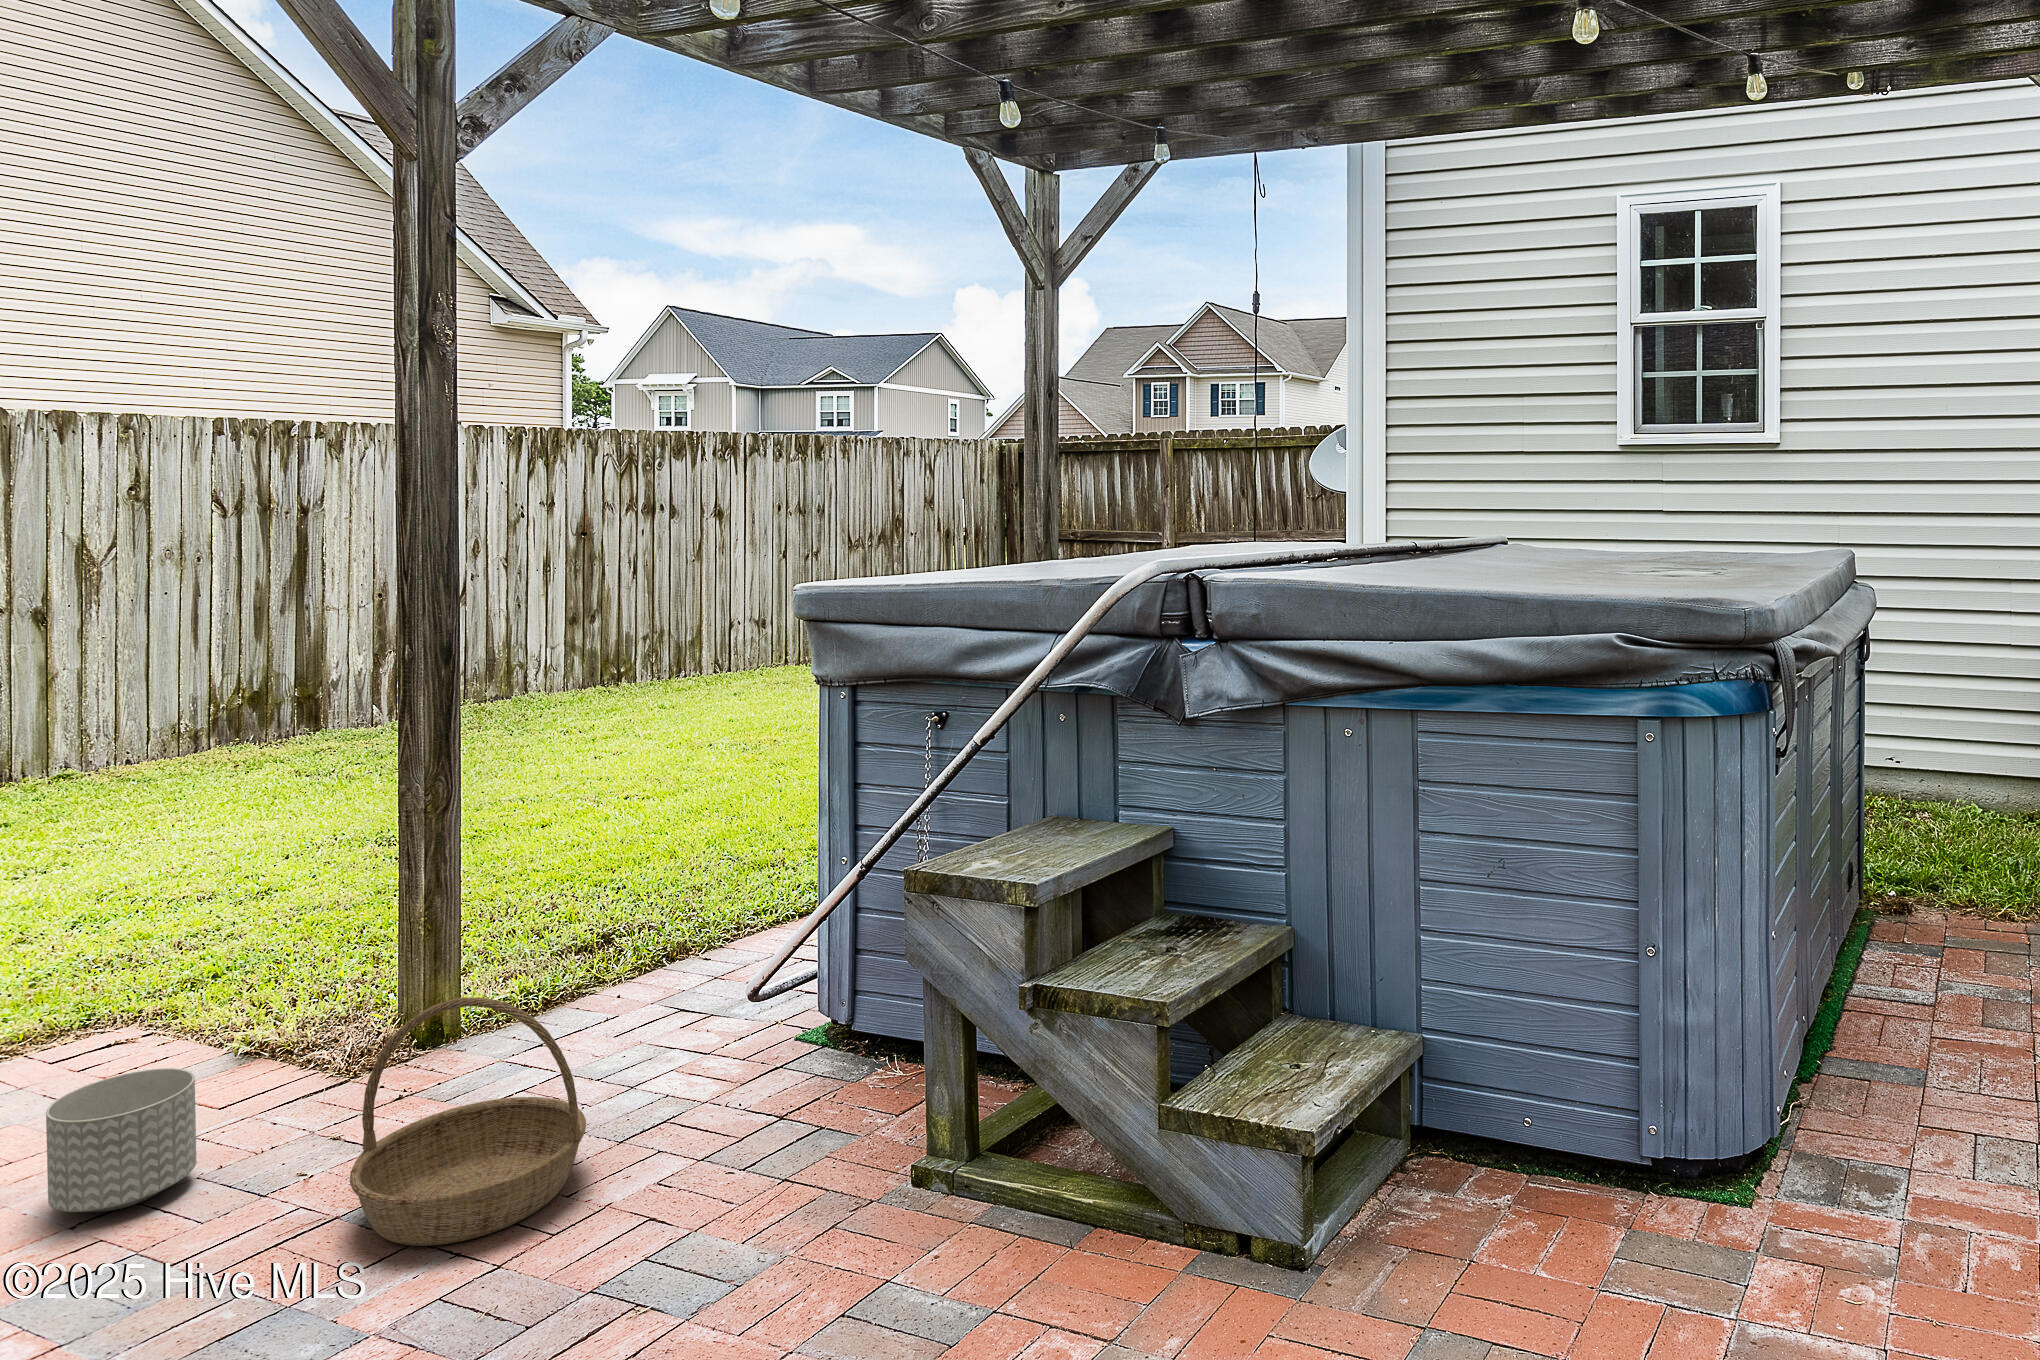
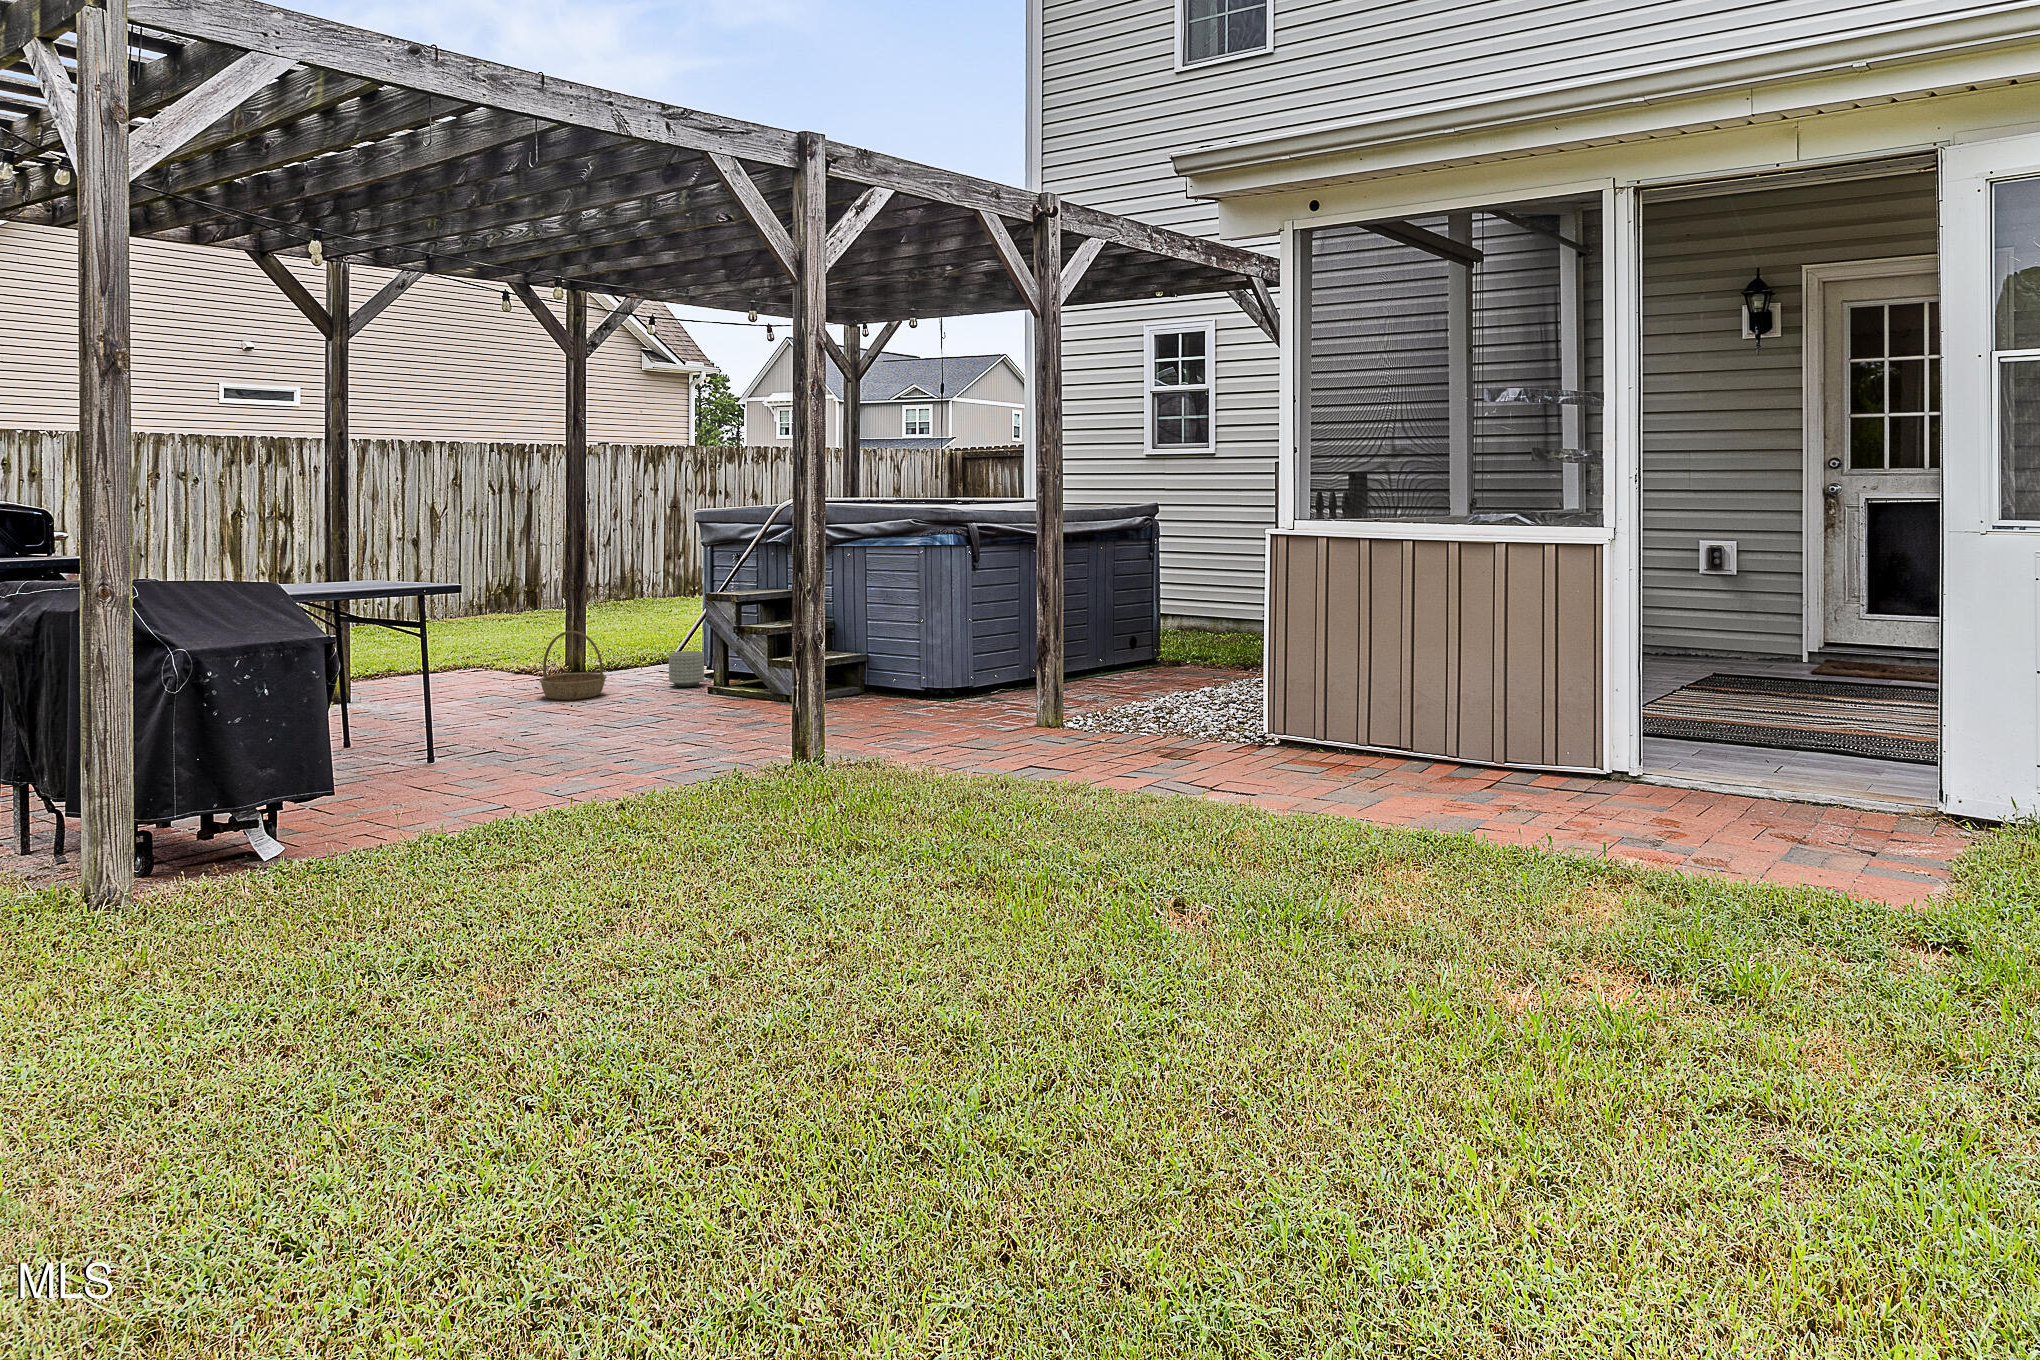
planter: present [46,1068,197,1212] -> present [669,651,704,687]

